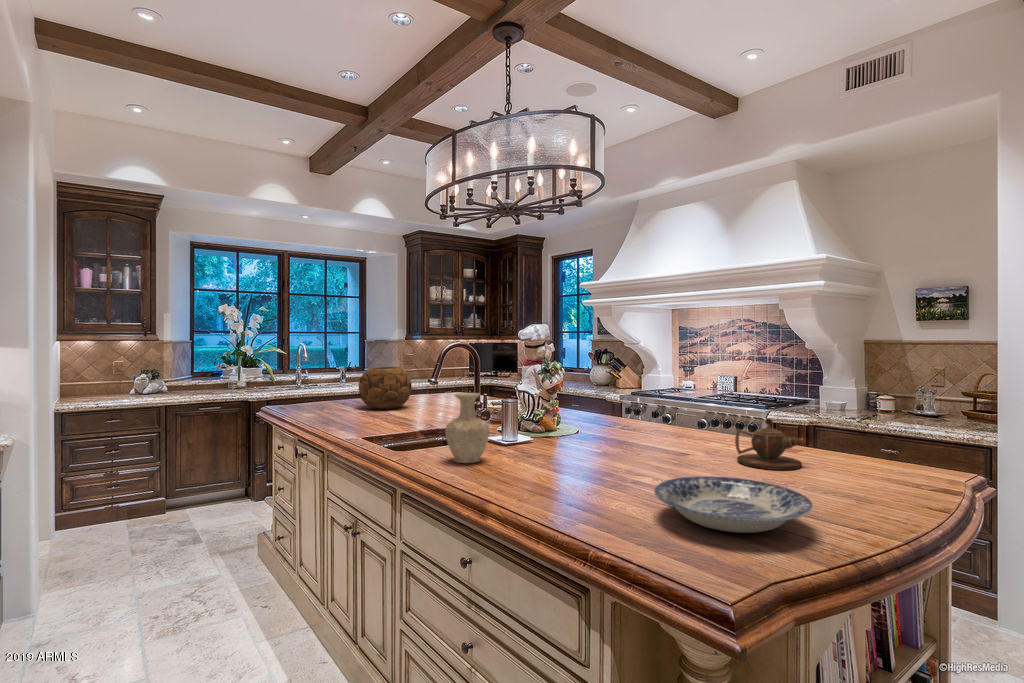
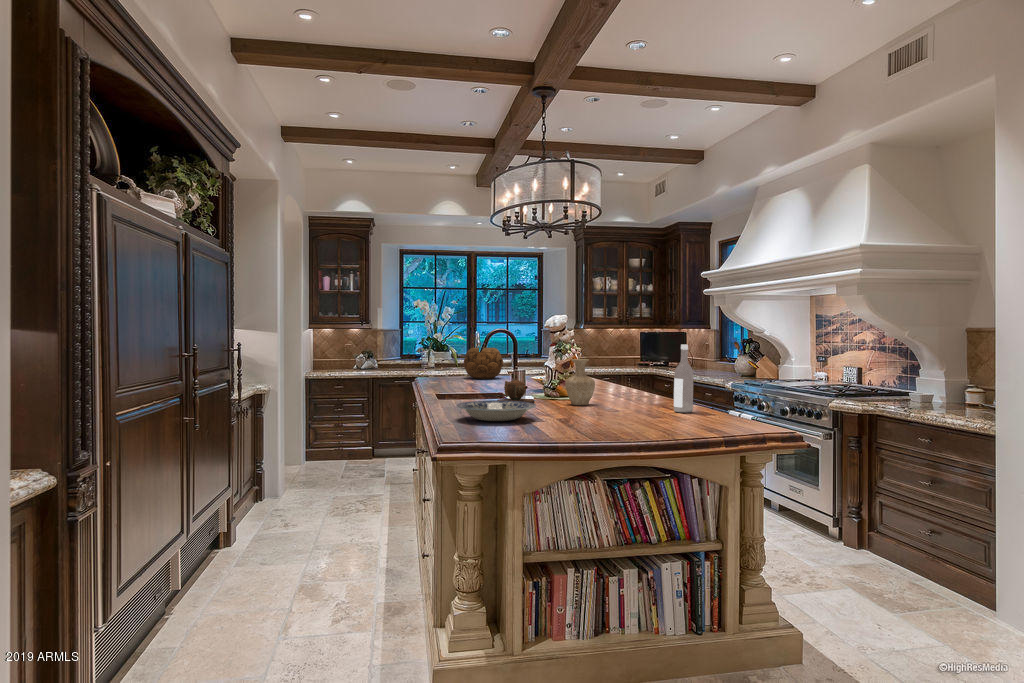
wine bottle: none [825,369,854,461] -> present [674,344,693,413]
vase: present [445,393,489,463] -> present [565,359,595,405]
teapot: present [735,419,804,470] -> present [498,374,534,403]

